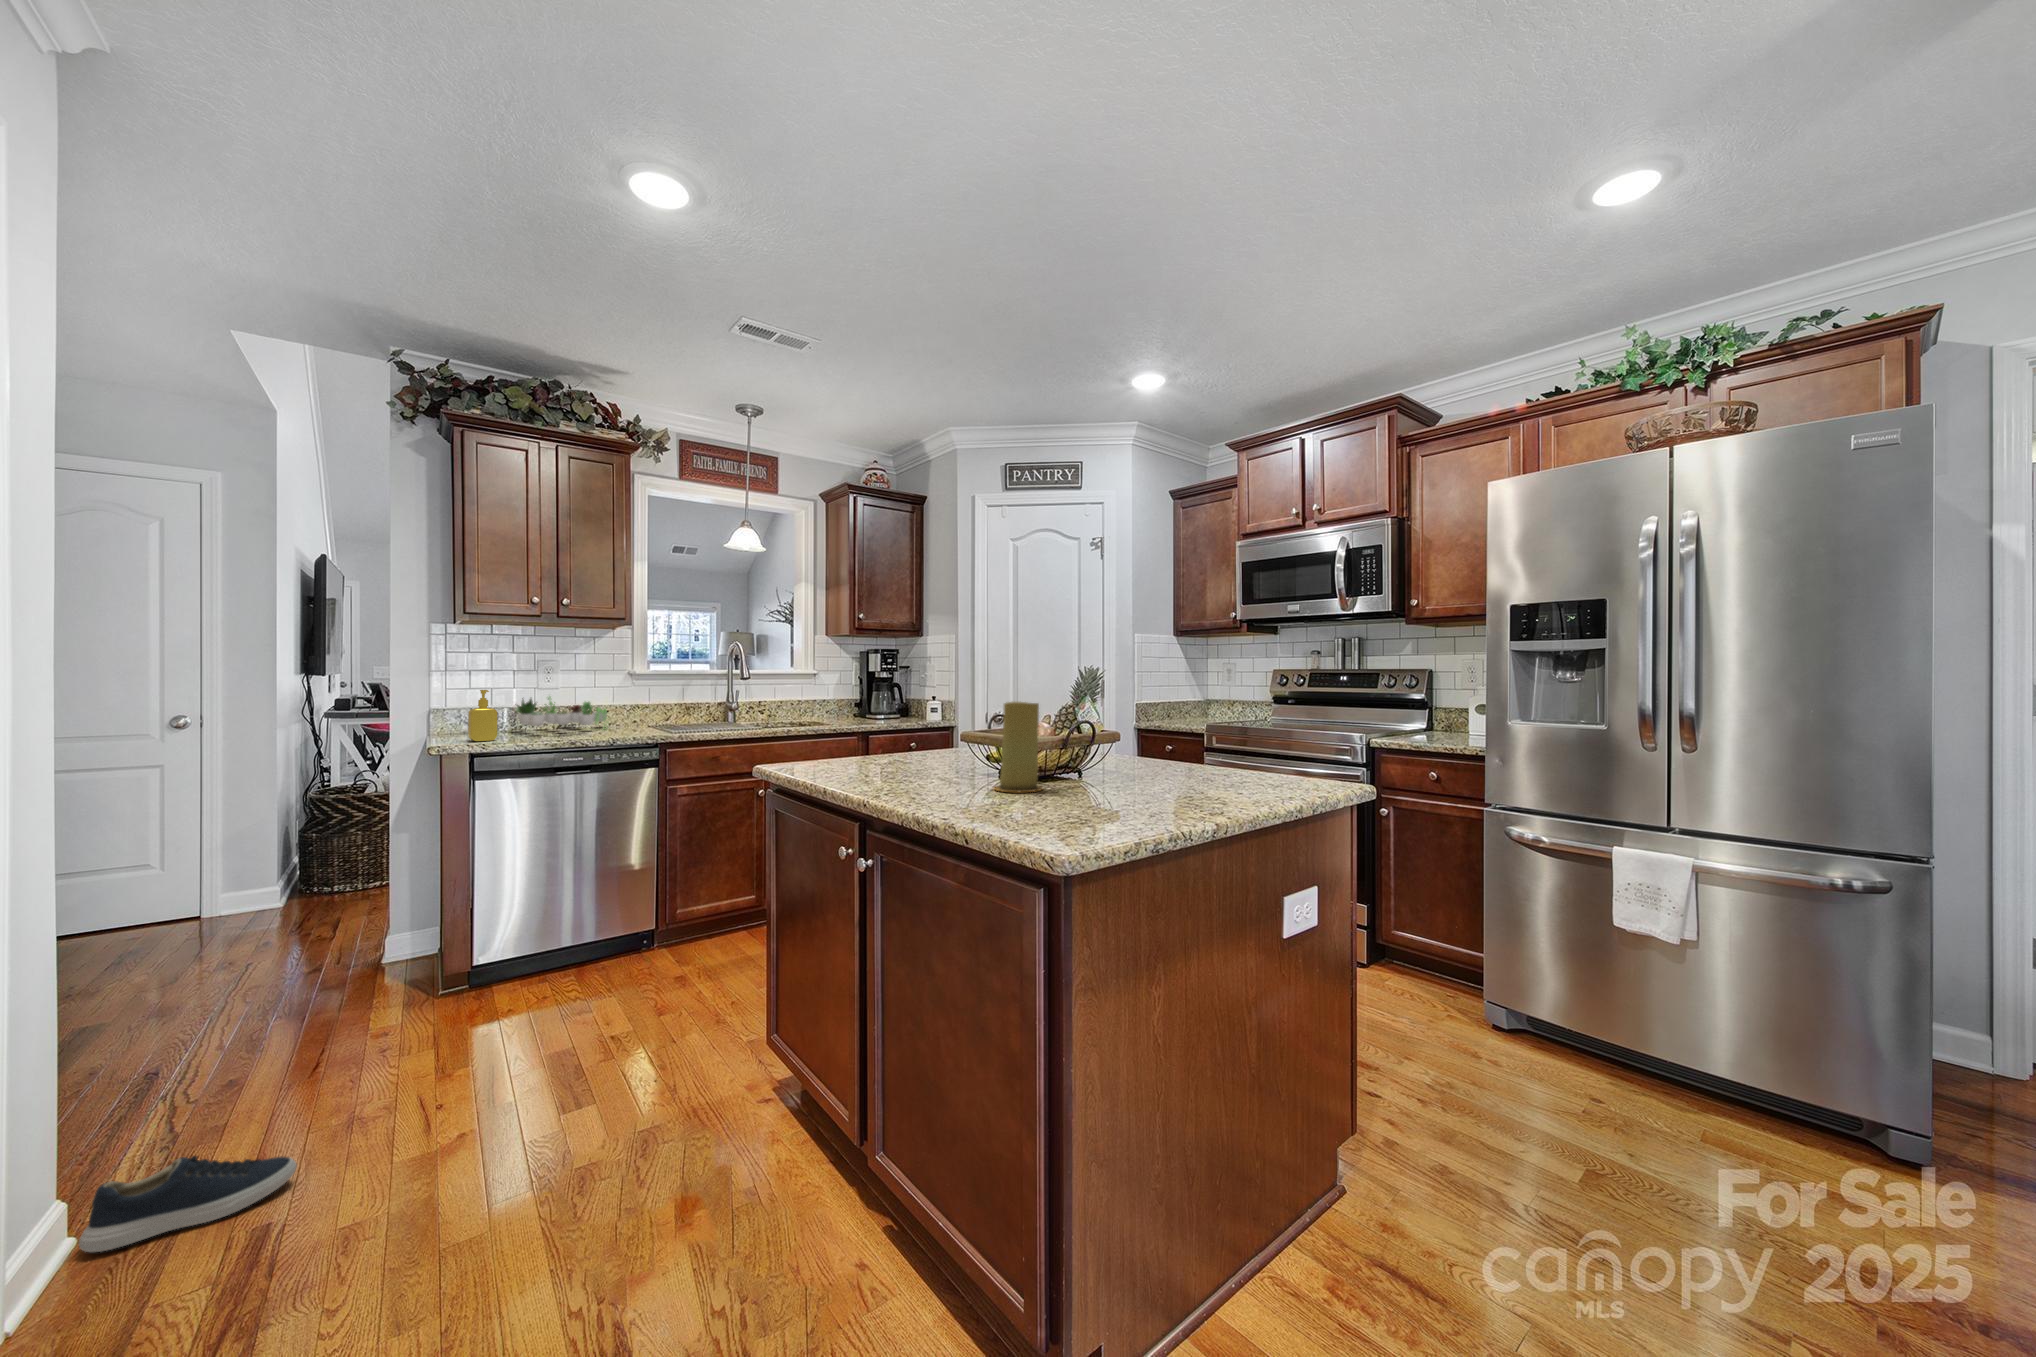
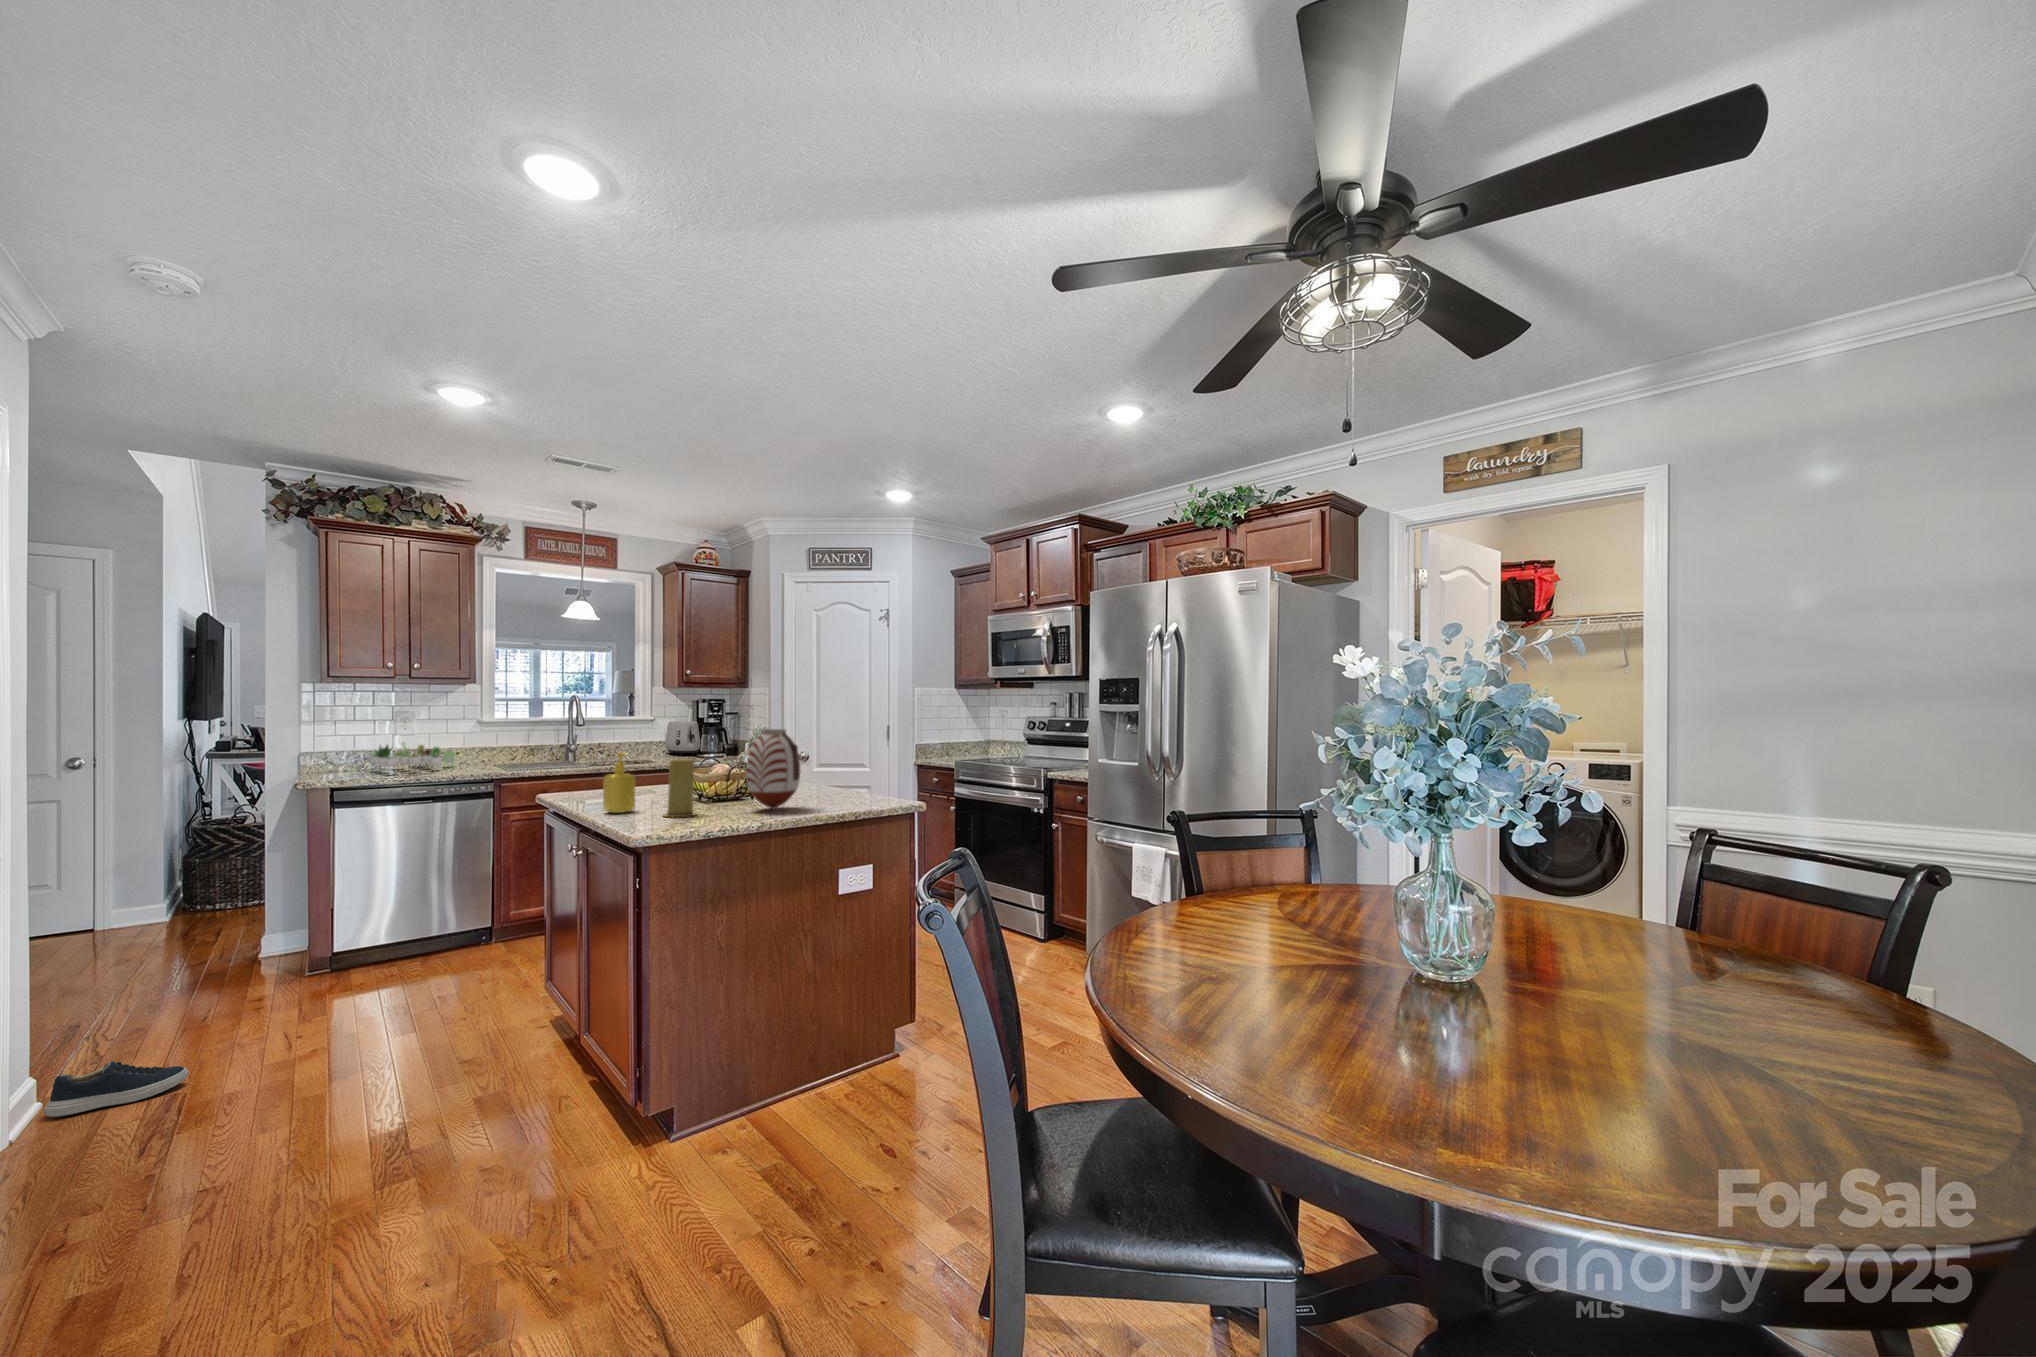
vase: none [1103,658,1183,782] -> present [746,729,800,809]
toaster: none [836,677,878,716] -> present [665,721,700,755]
soap dispenser: present [468,690,497,741] -> present [603,752,636,813]

